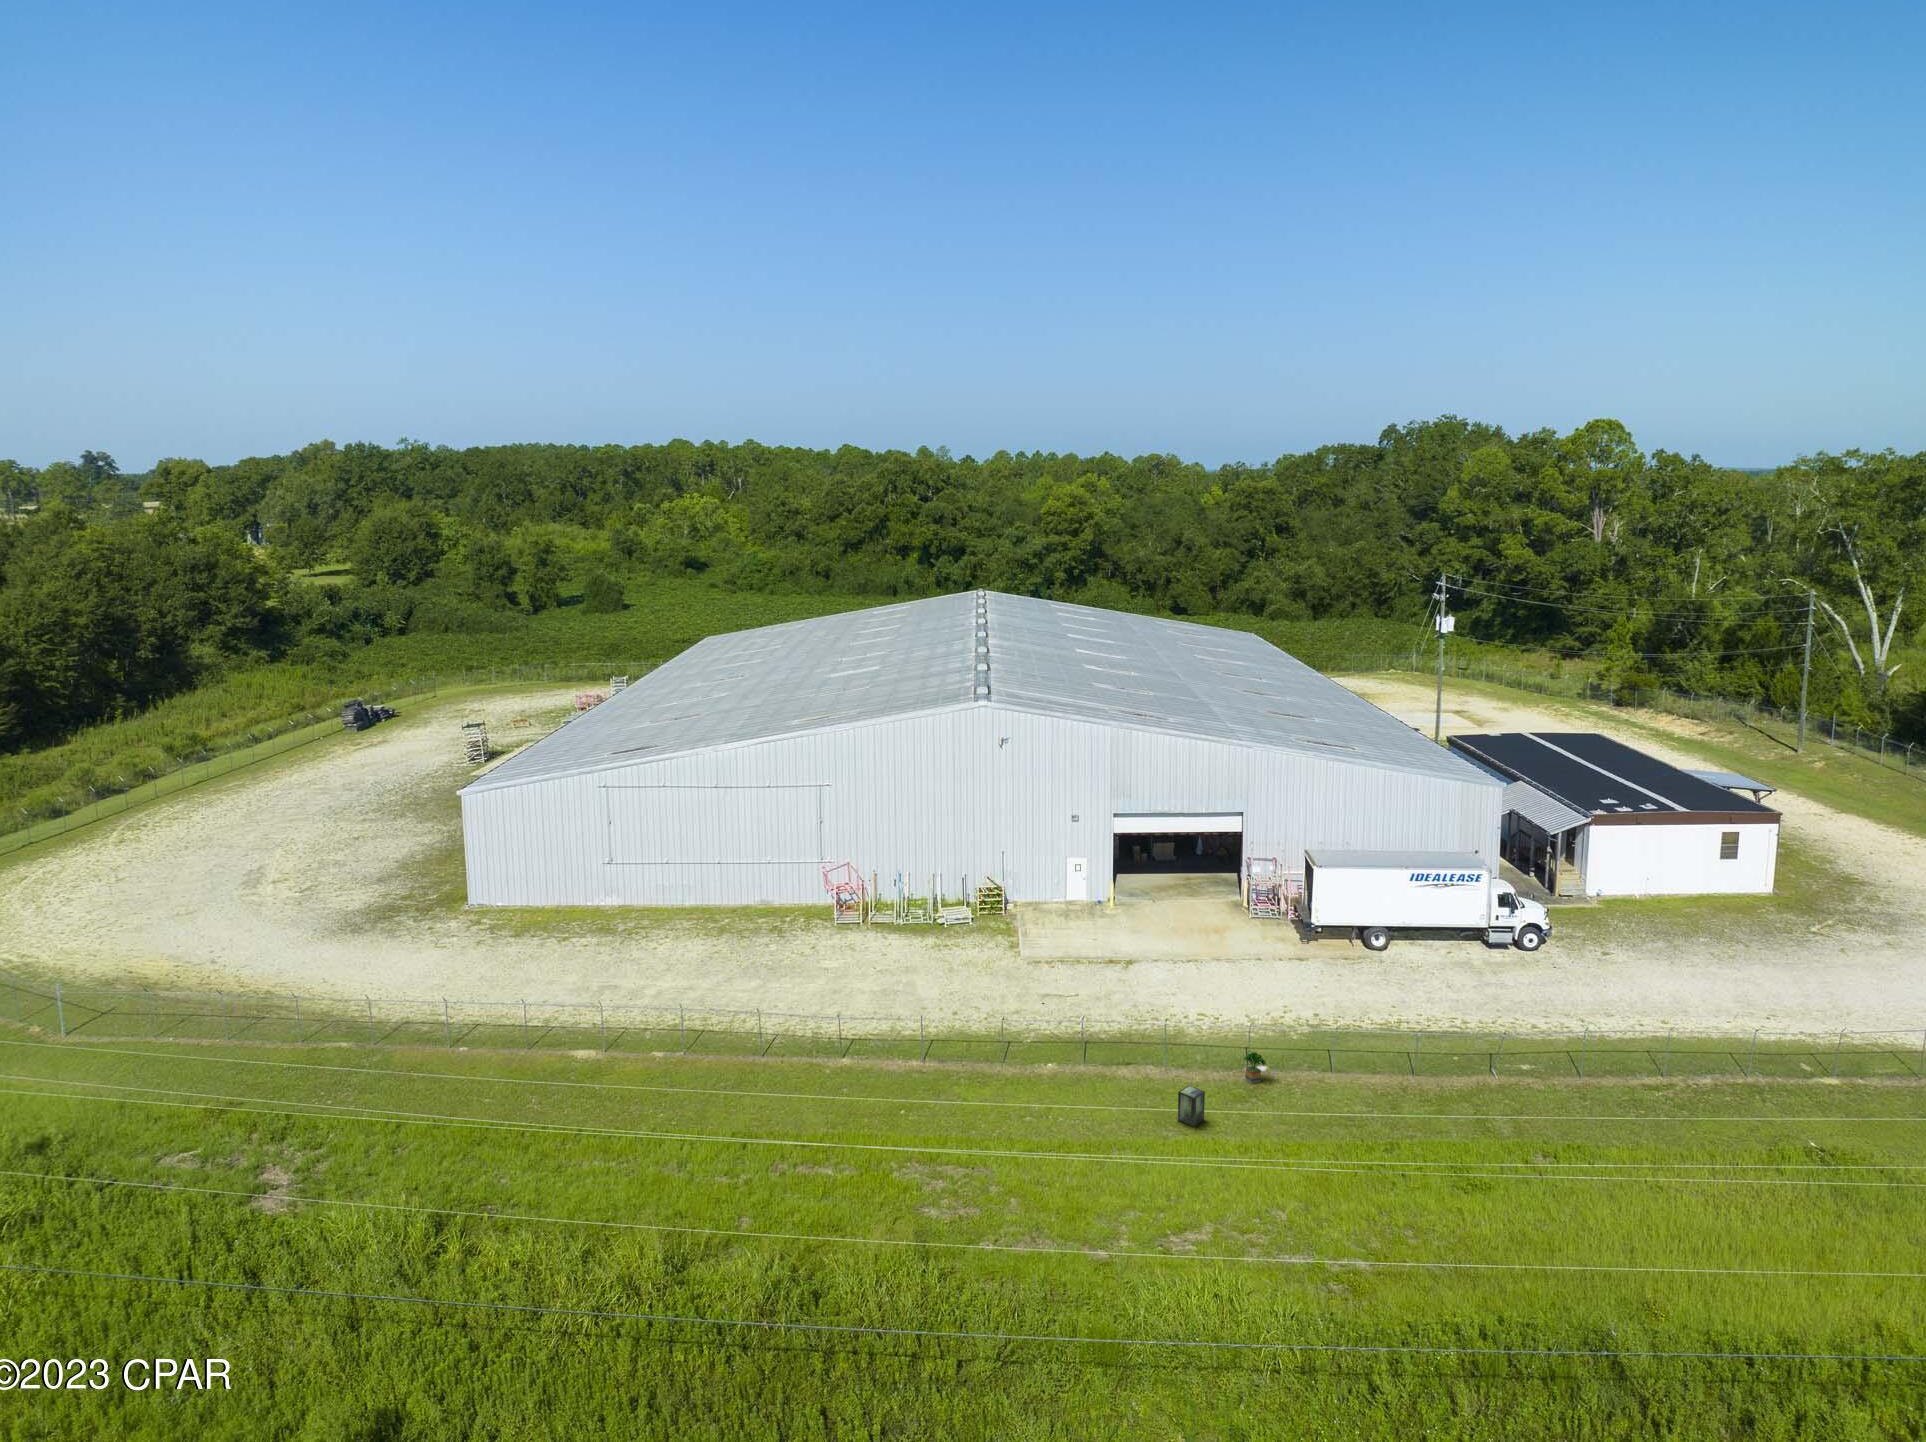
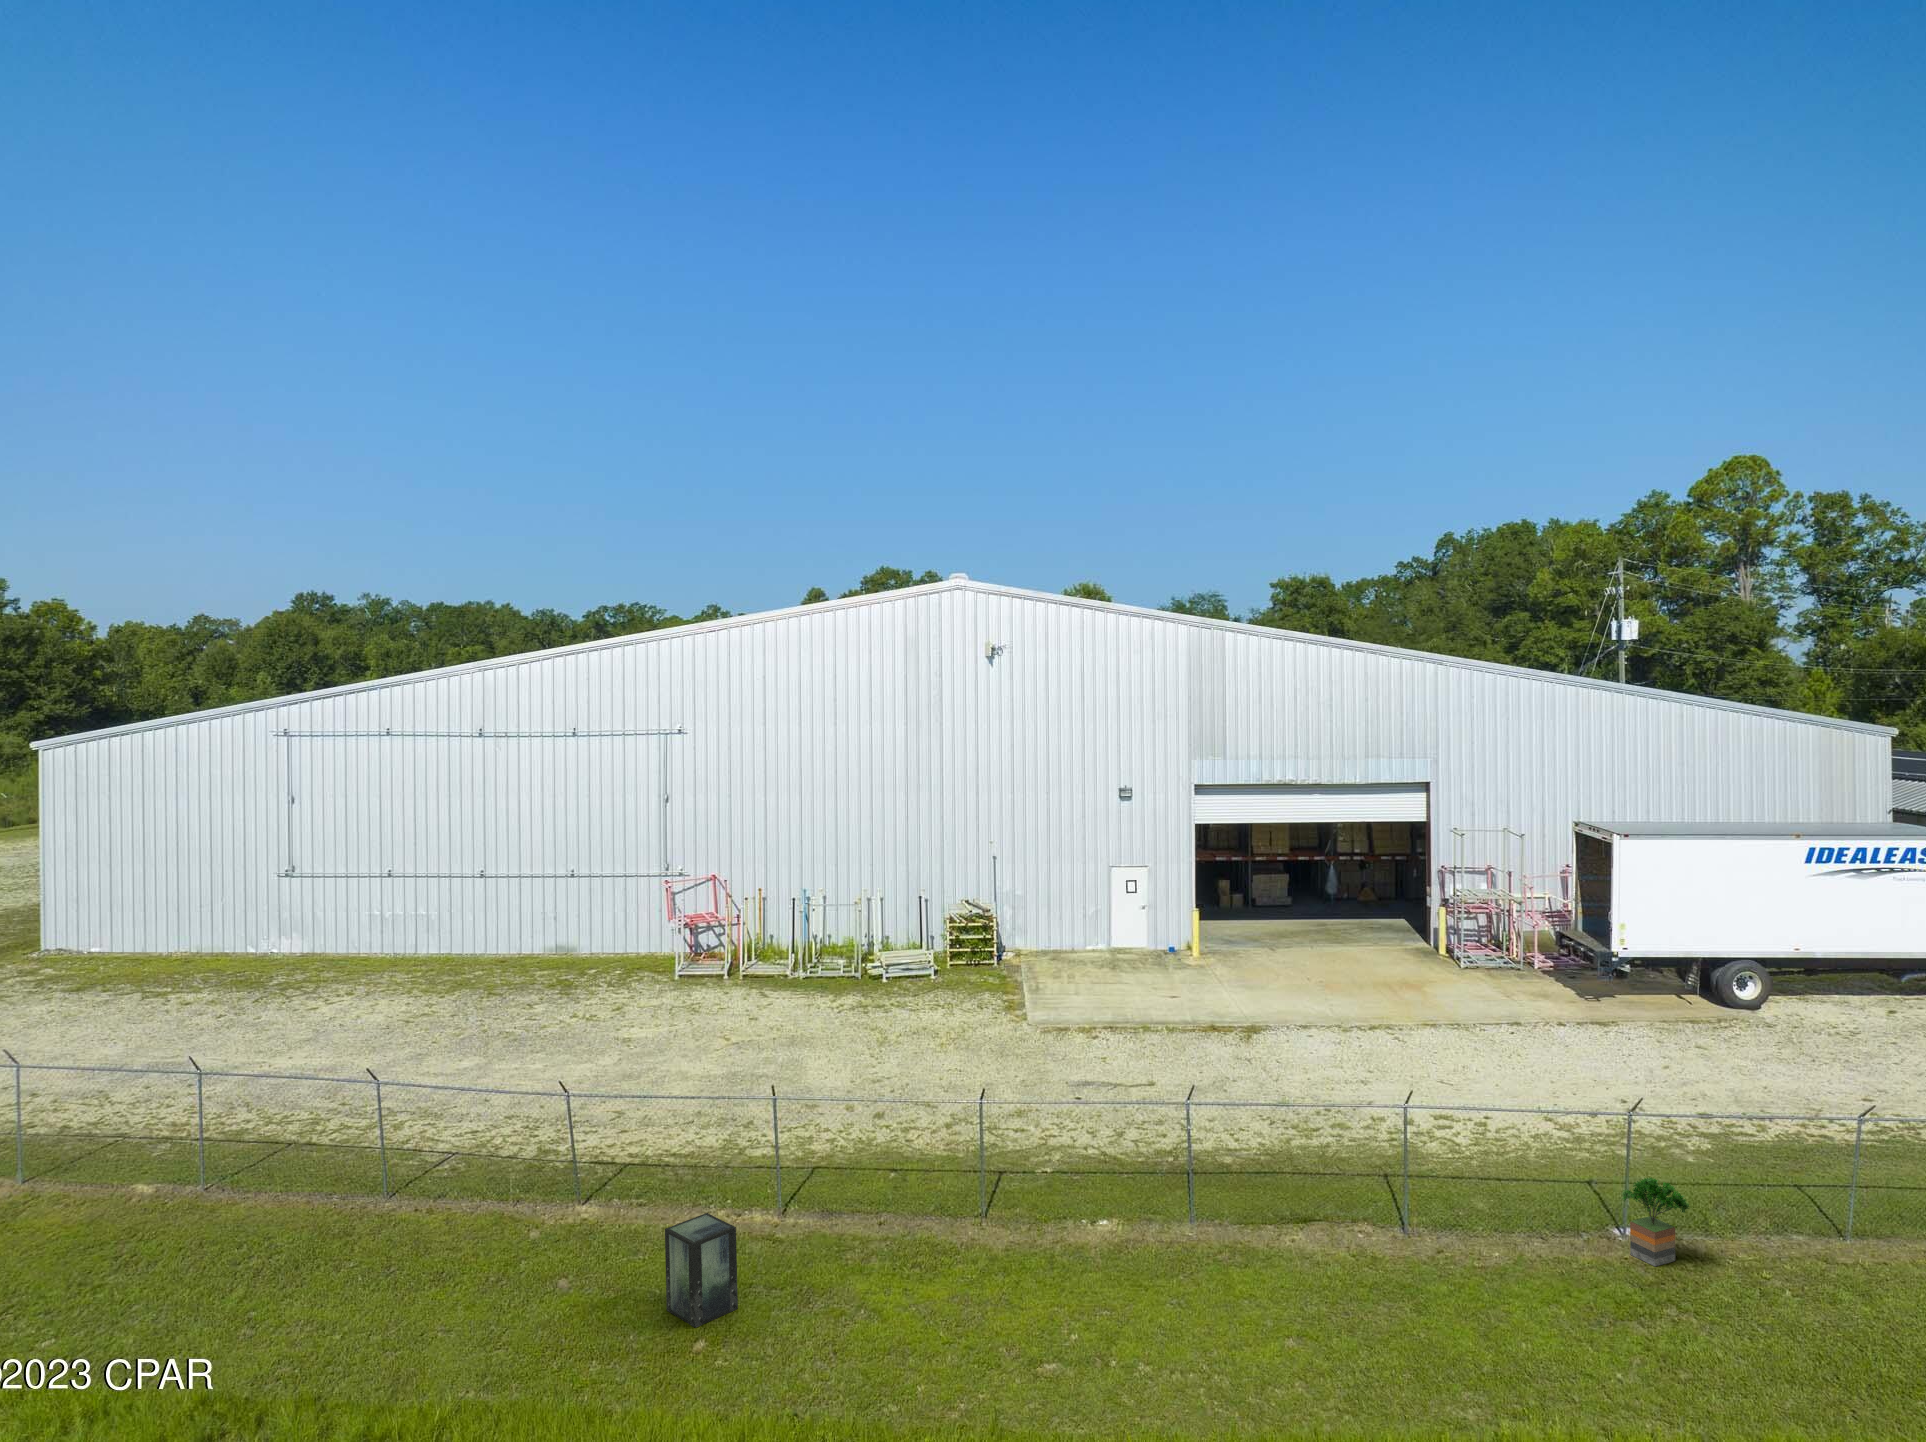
storage box: present [1178,1085,1205,1127] -> present [665,1213,738,1328]

